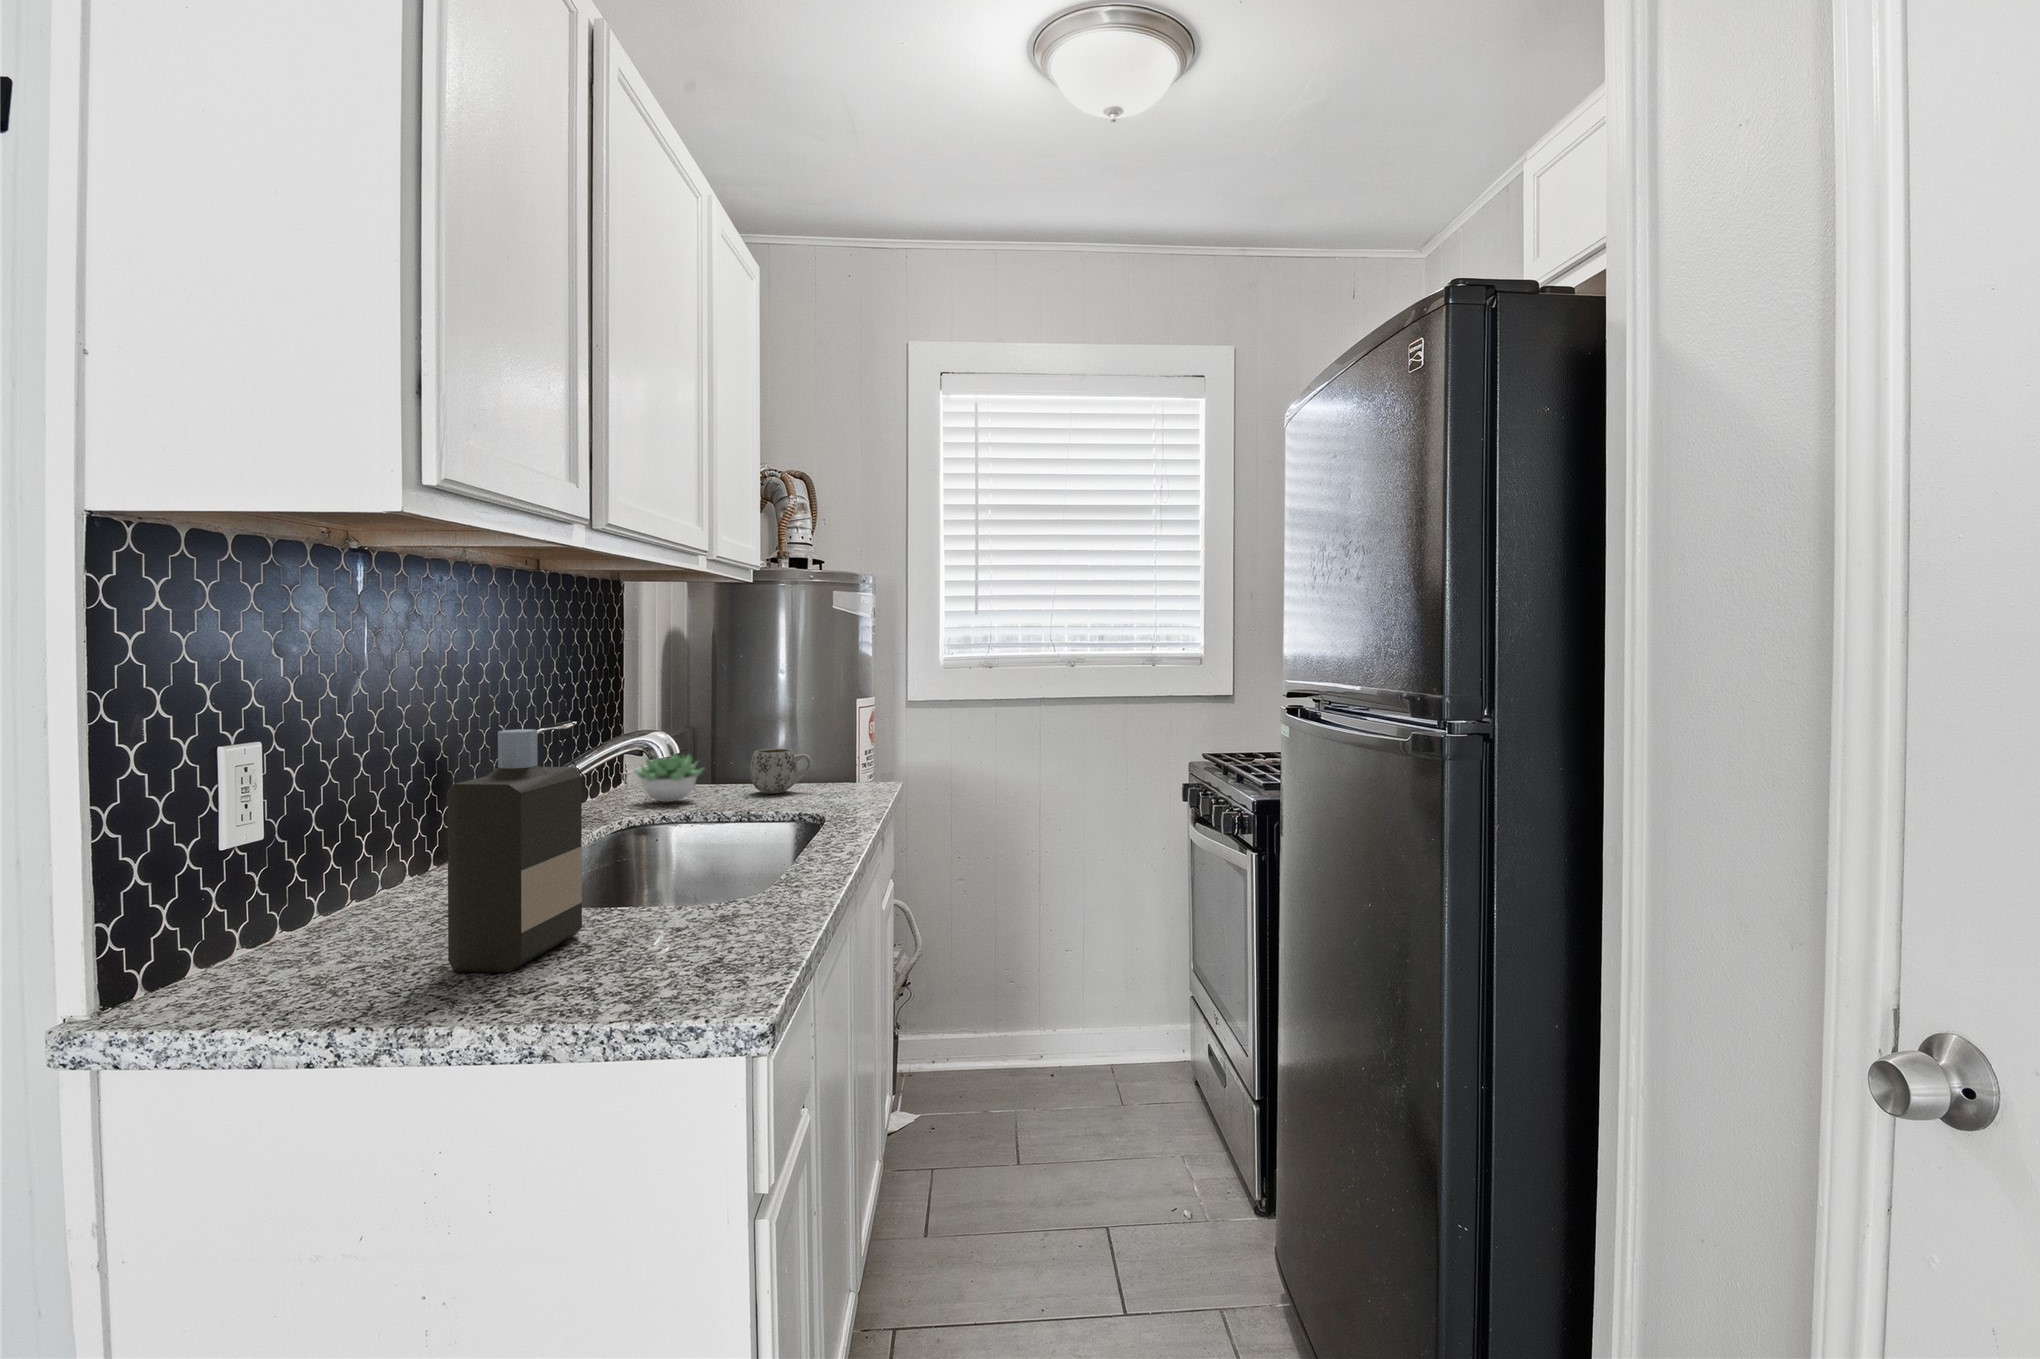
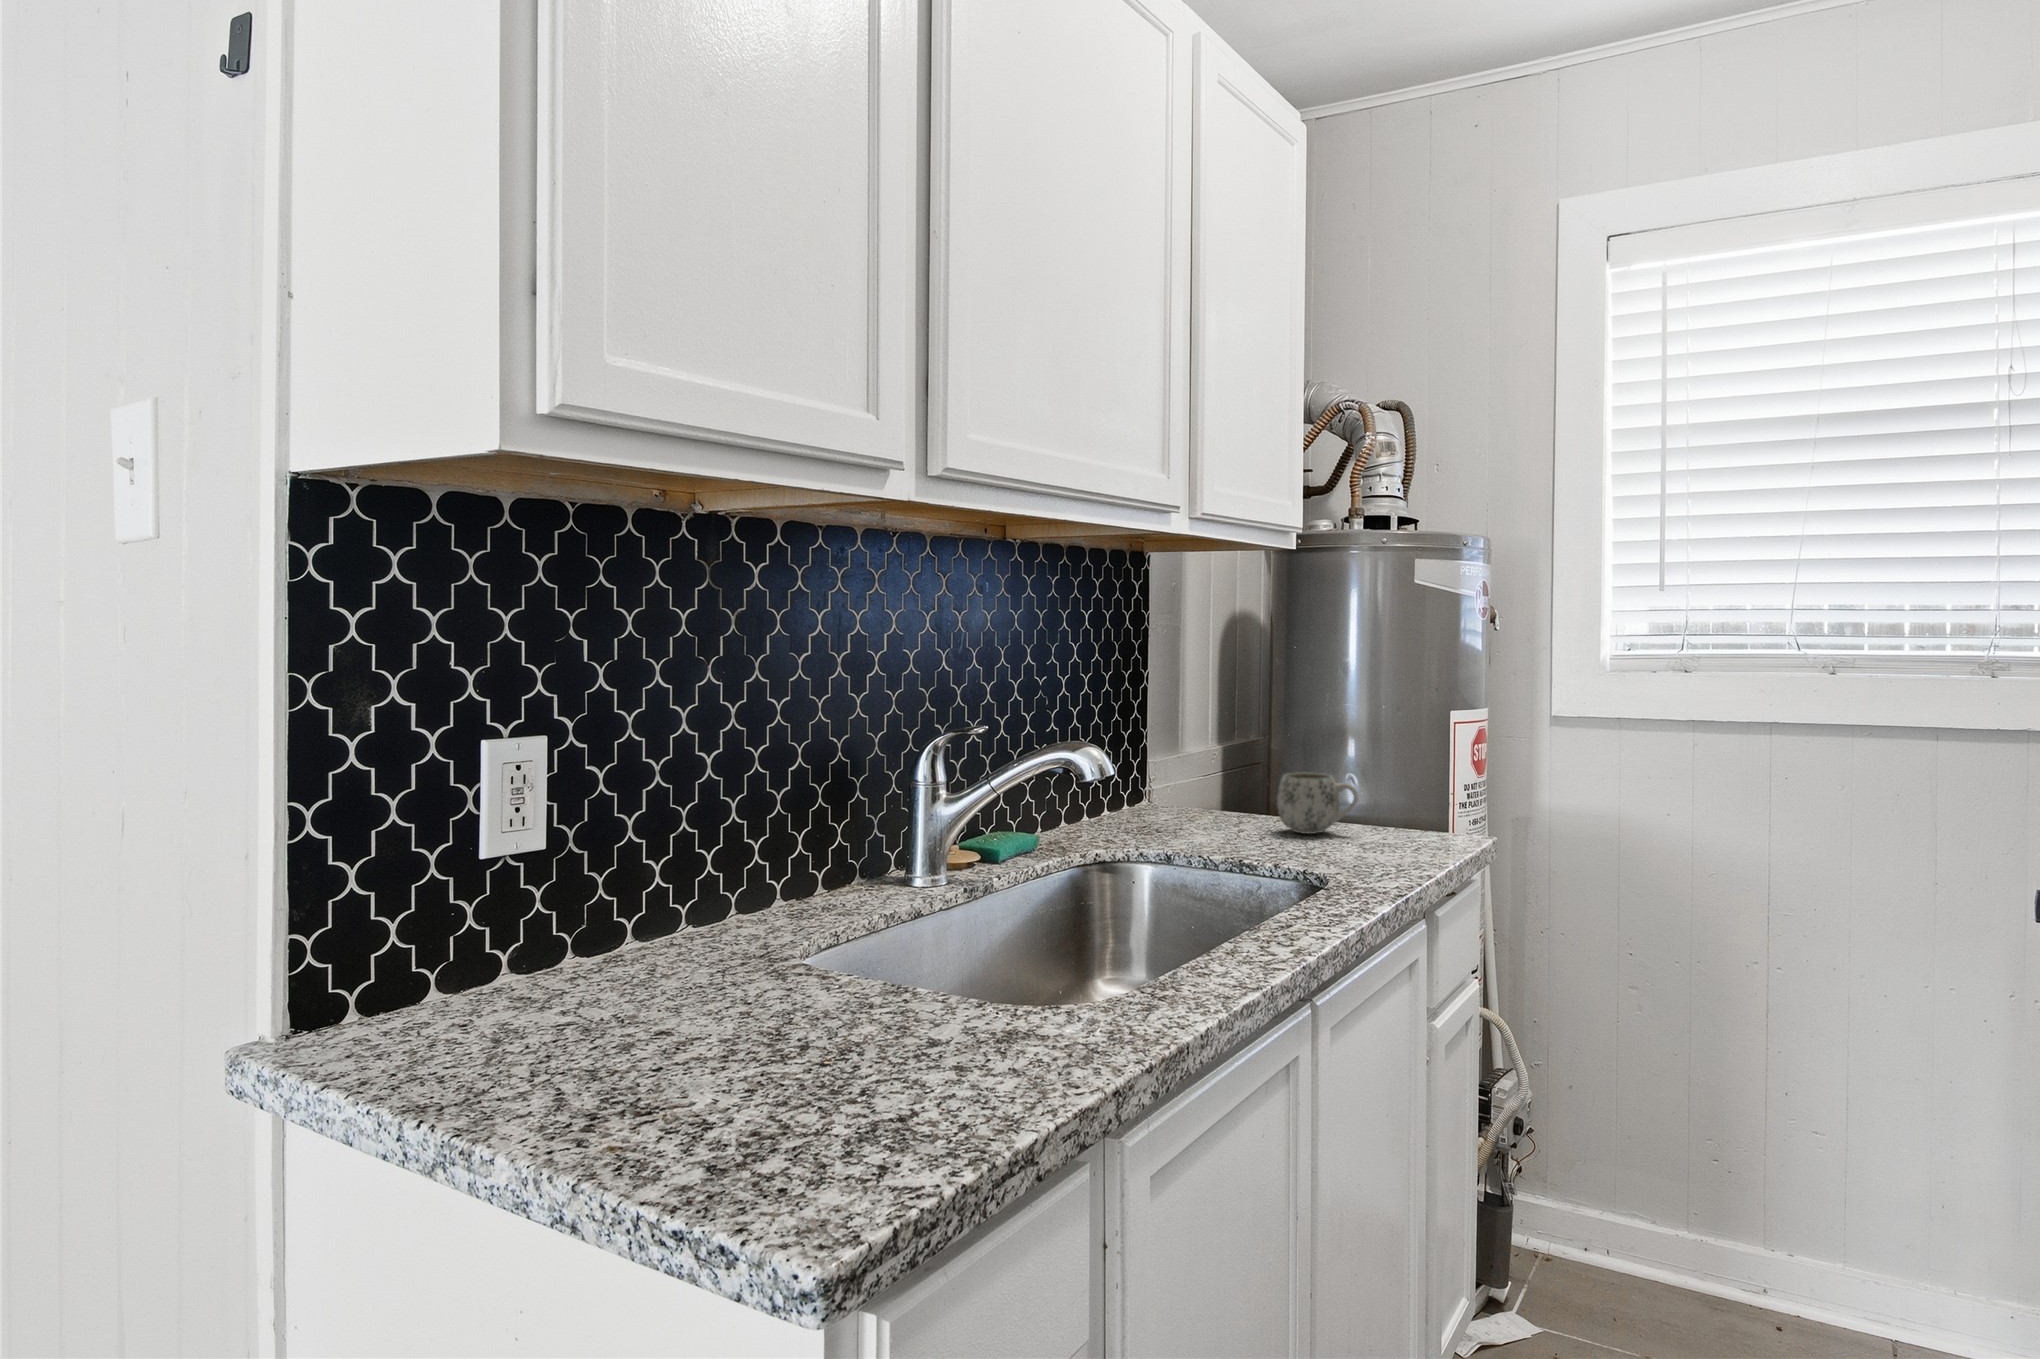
bottle: present [448,729,582,972] -> none [617,742,810,1073]
succulent plant: present [634,755,703,802] -> none [1129,770,1212,832]

